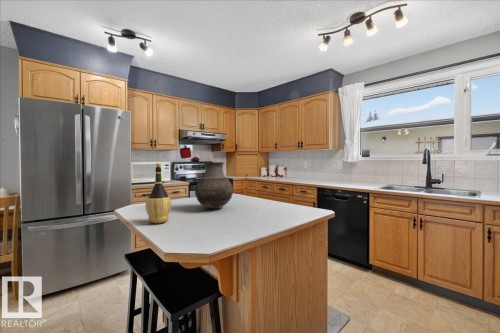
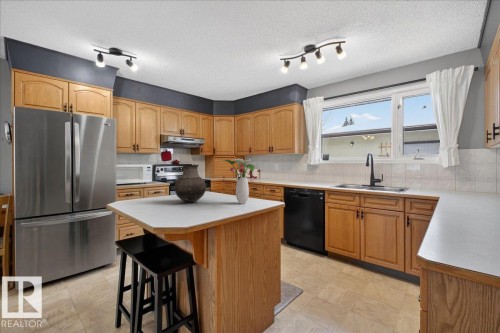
flower arrangement: none [249,154,298,213] -> present [224,159,254,204]
wine bottle: present [146,163,171,223] -> none [135,165,155,212]

